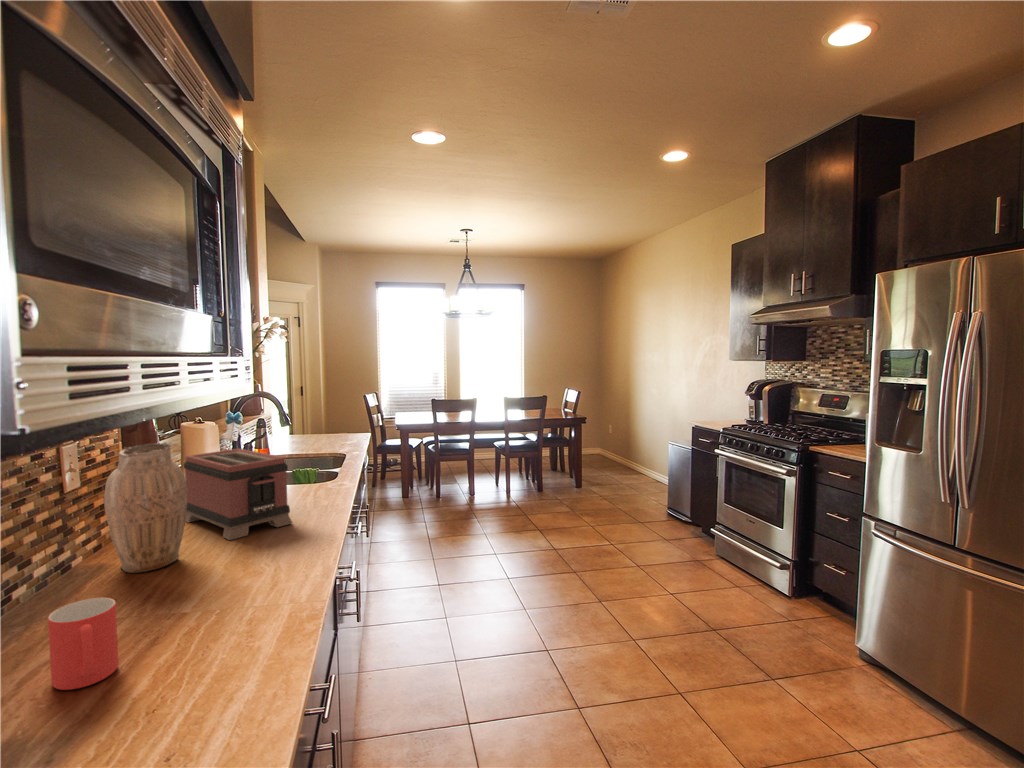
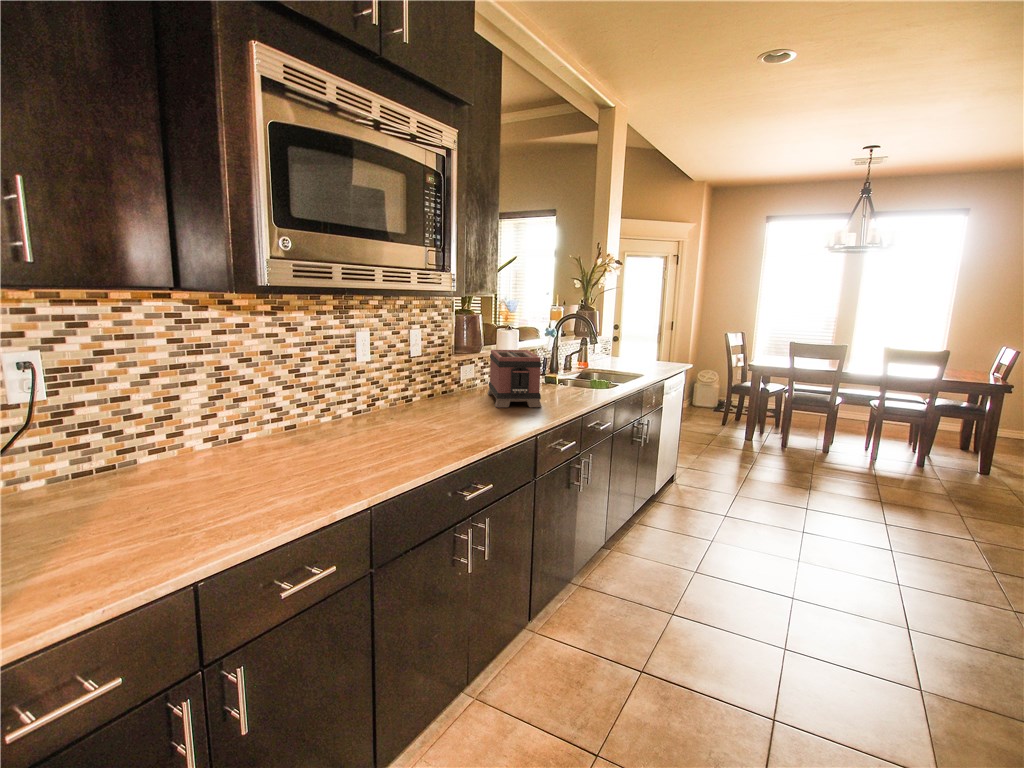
vase: present [104,443,187,573] -> none [423,333,466,411]
mug: present [48,598,118,690] -> none [355,403,384,444]

